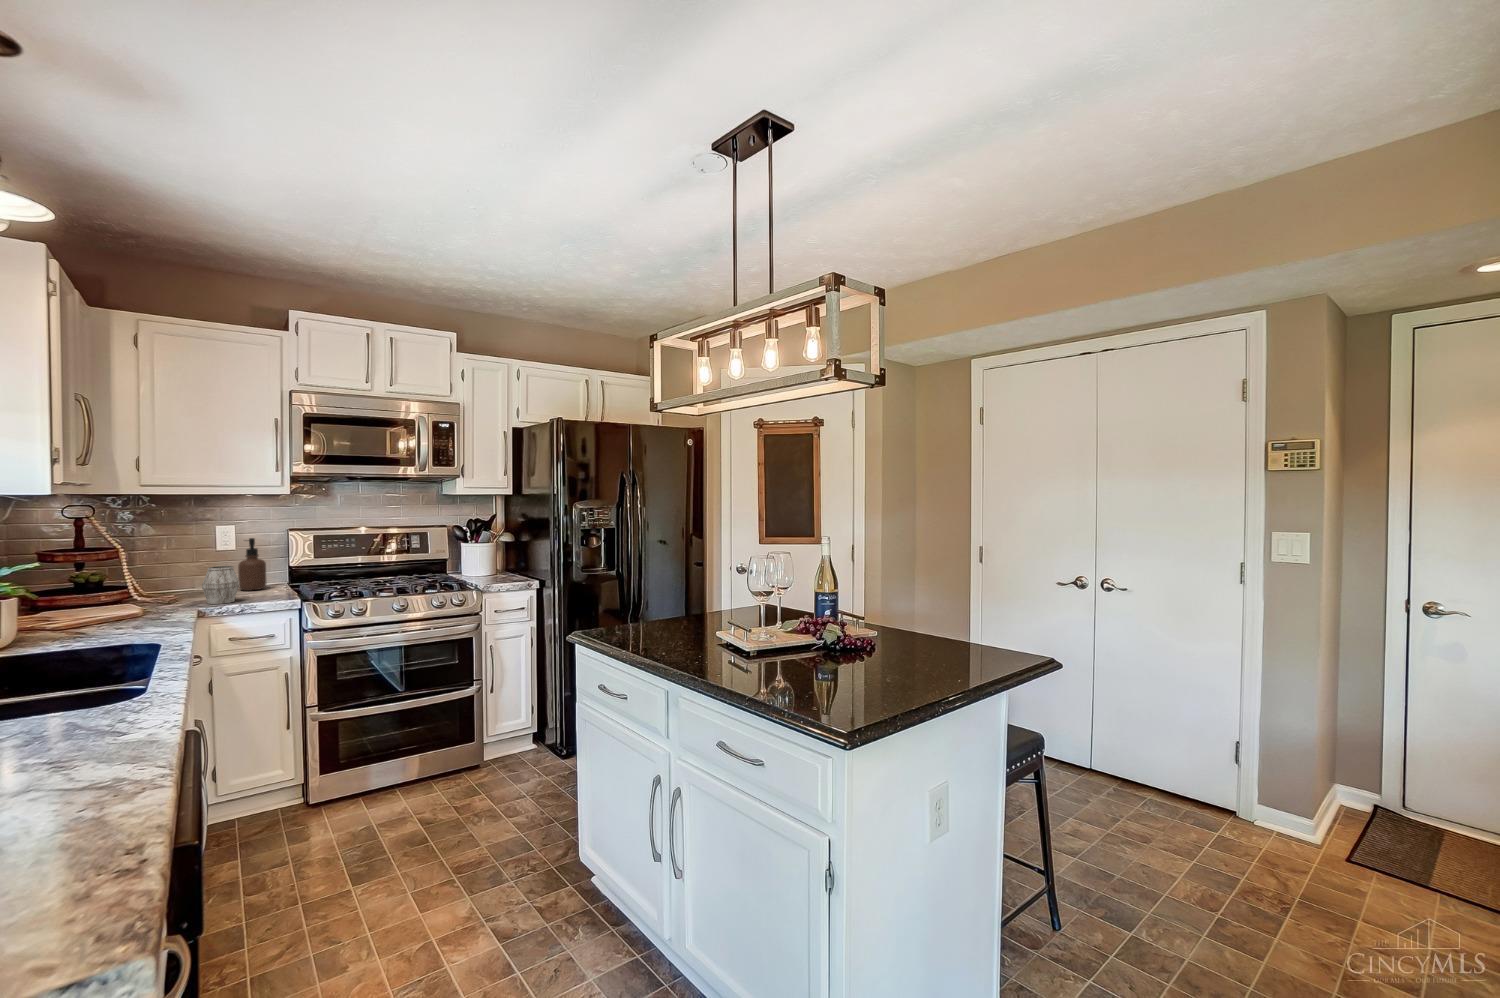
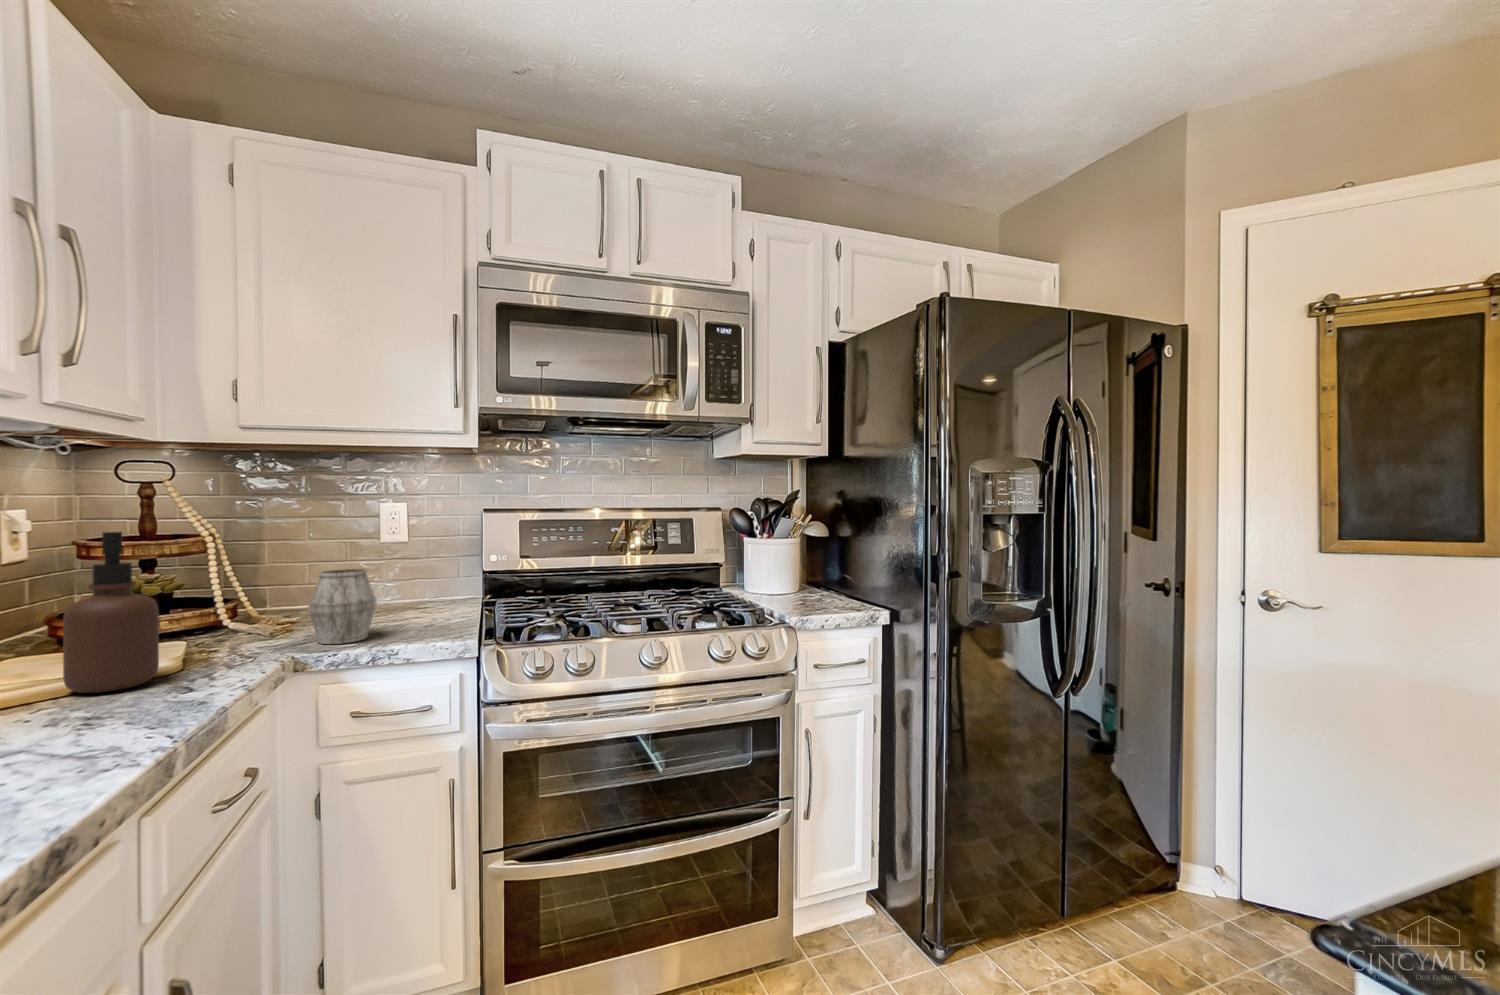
soap dispenser: present [238,538,266,591] -> present [63,532,159,693]

